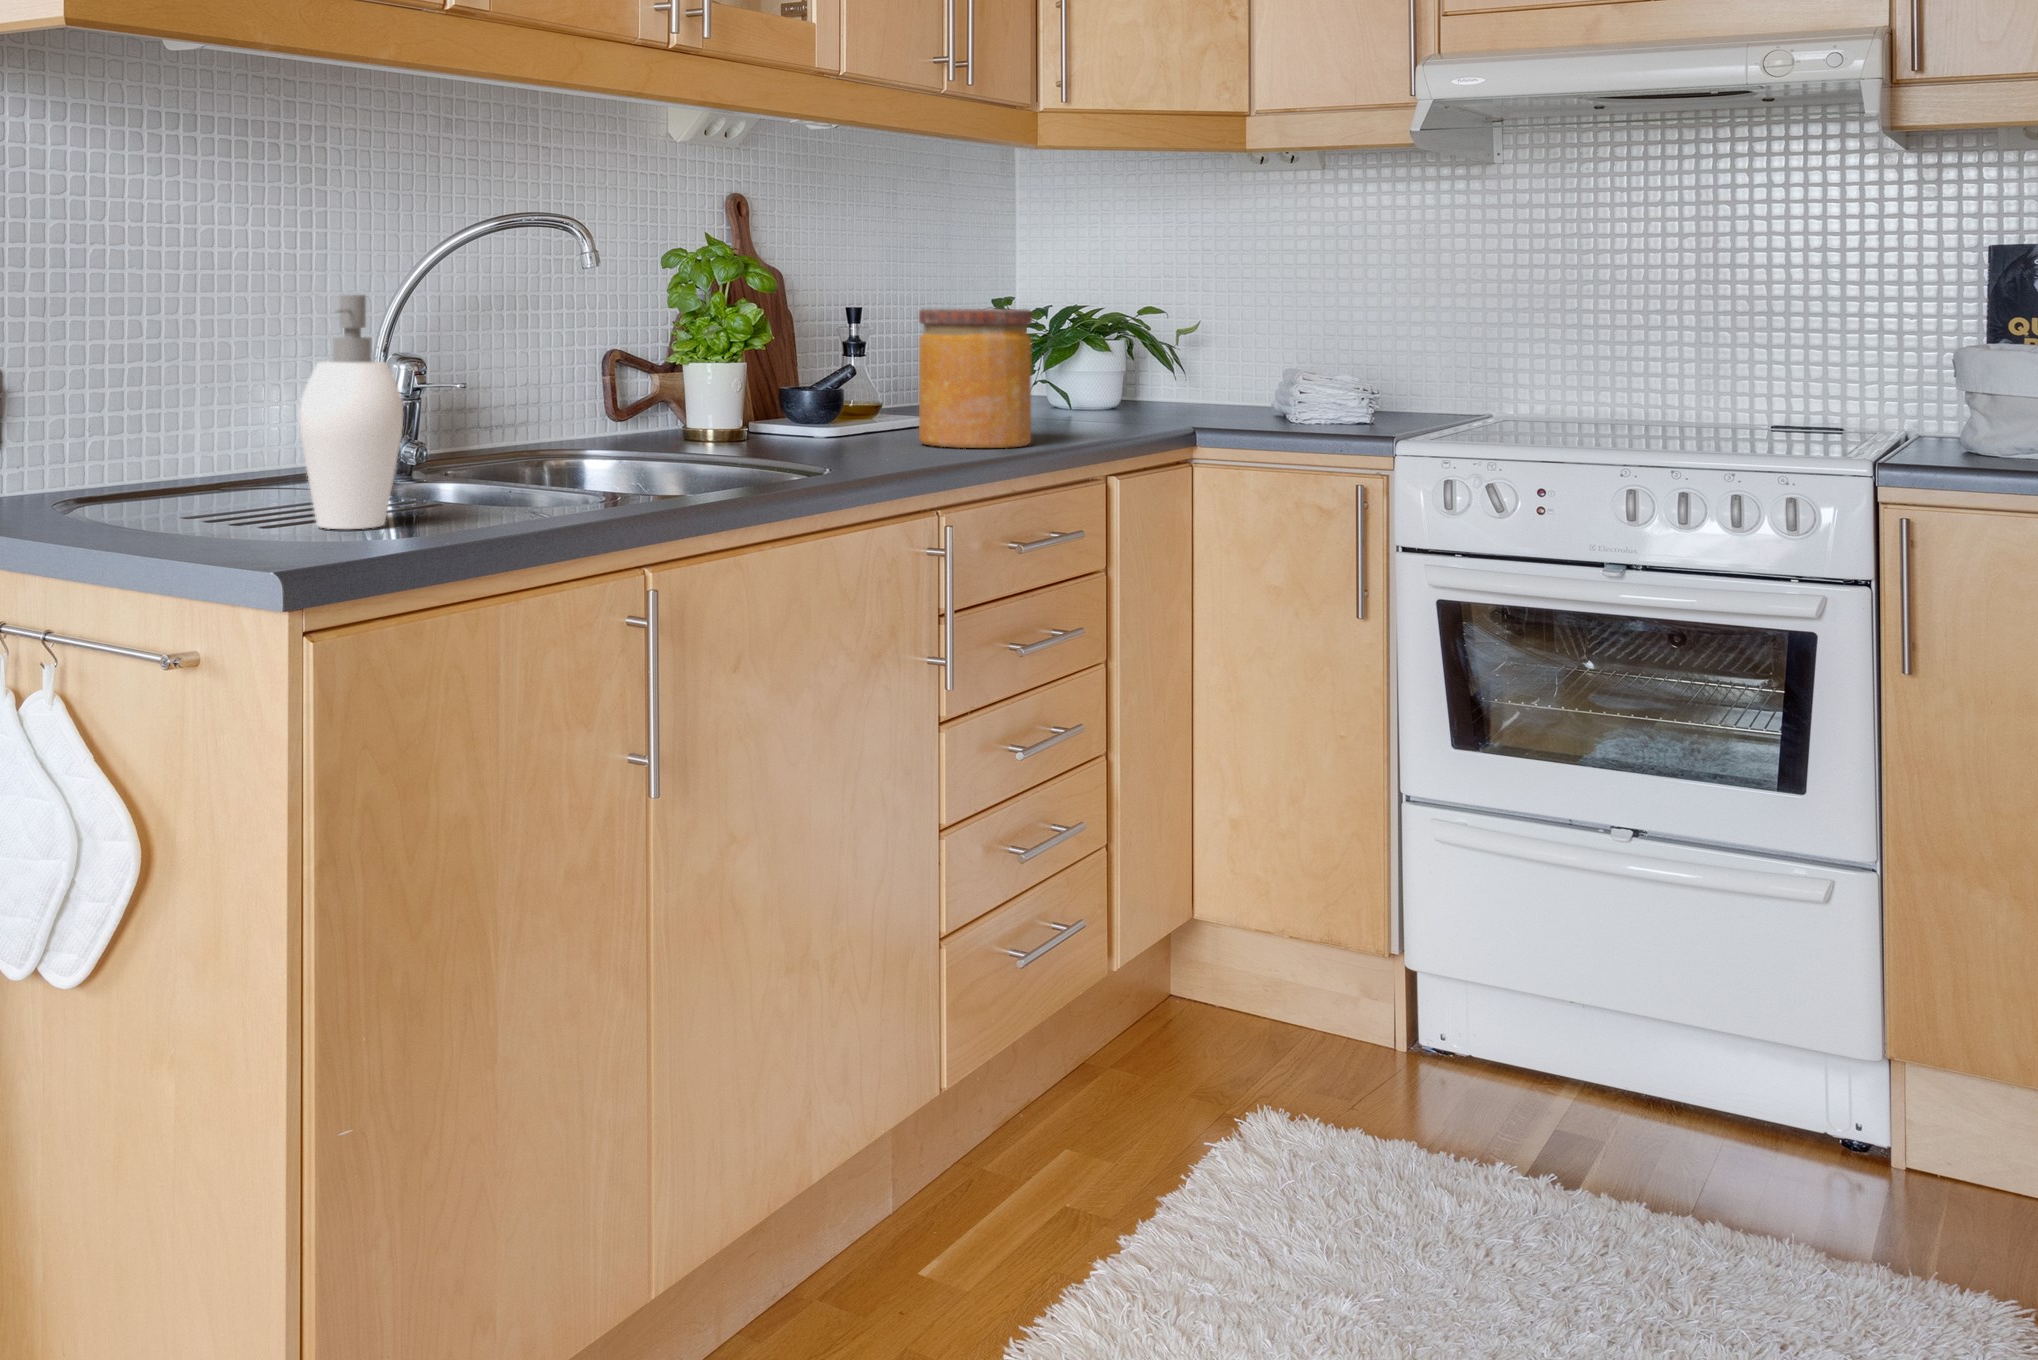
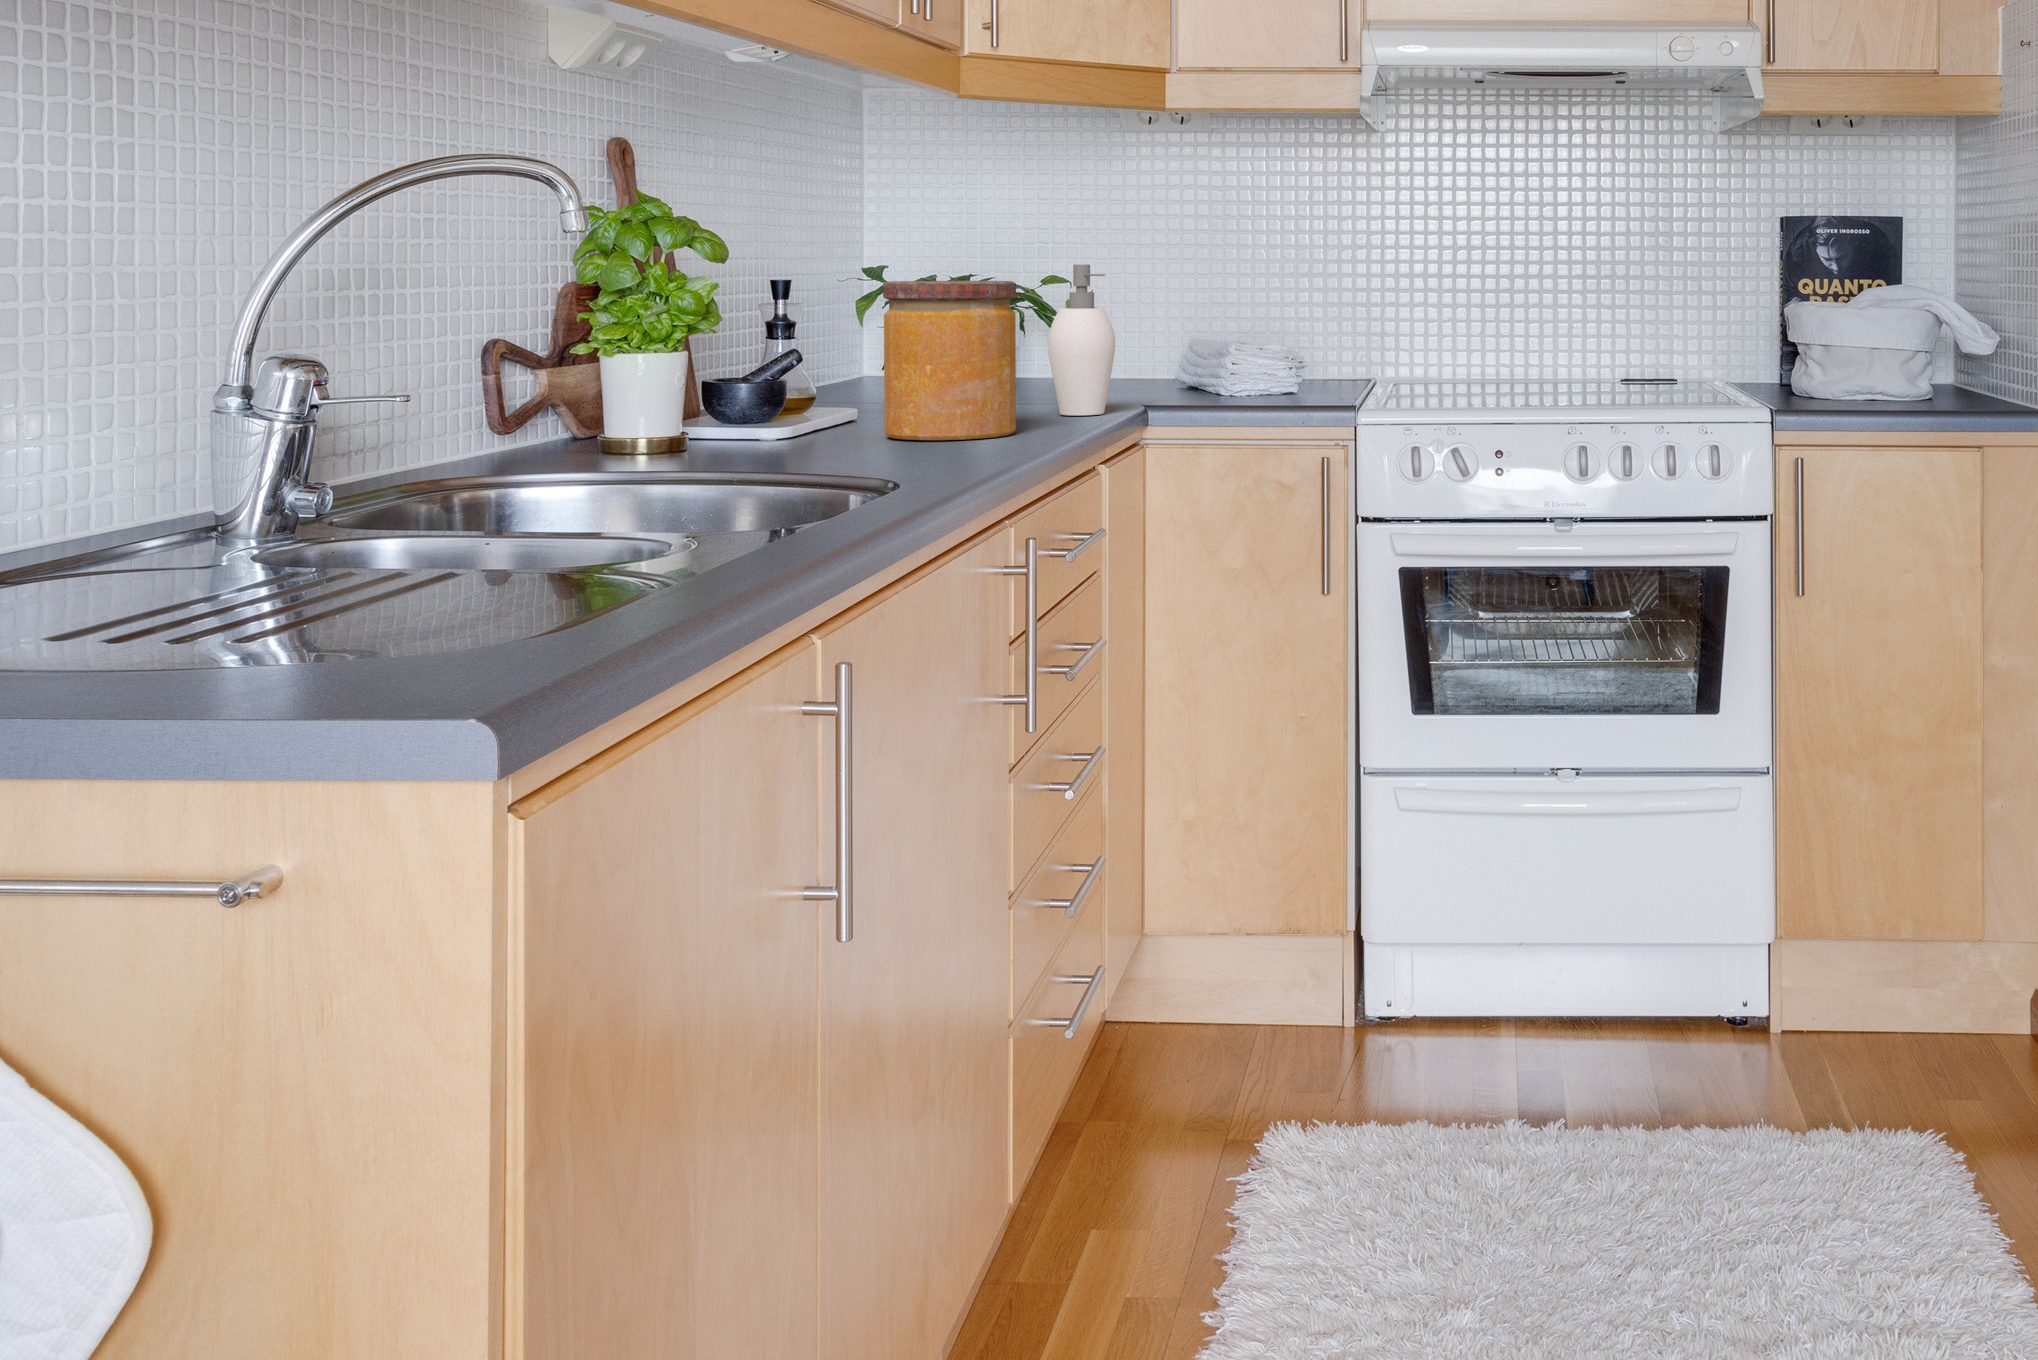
soap dispenser: present [299,295,403,529] -> present [1048,264,1115,415]

